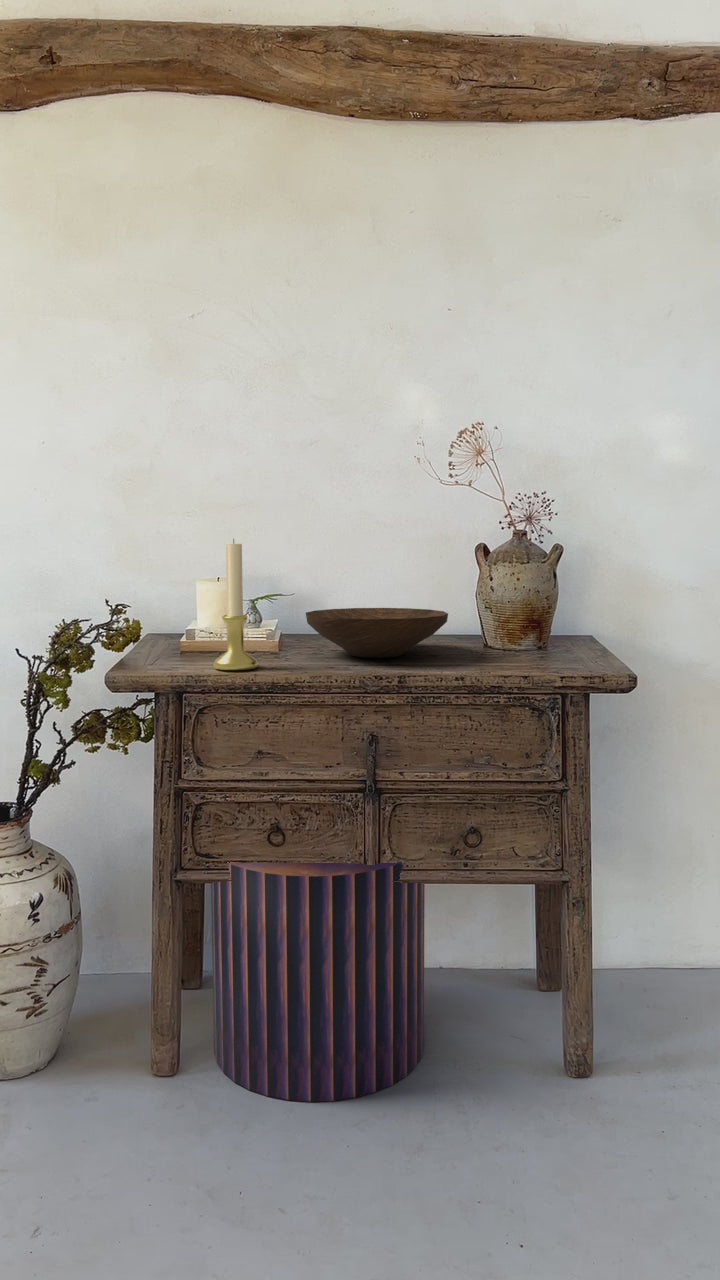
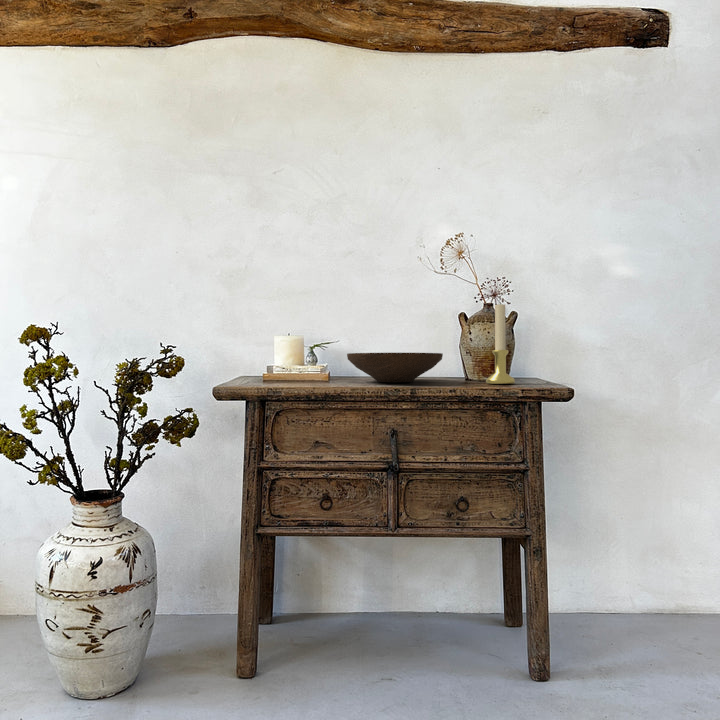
candle holder: present [214,539,258,670] -> present [486,304,515,384]
pouf: present [211,862,425,1102] -> none [280,495,428,696]

